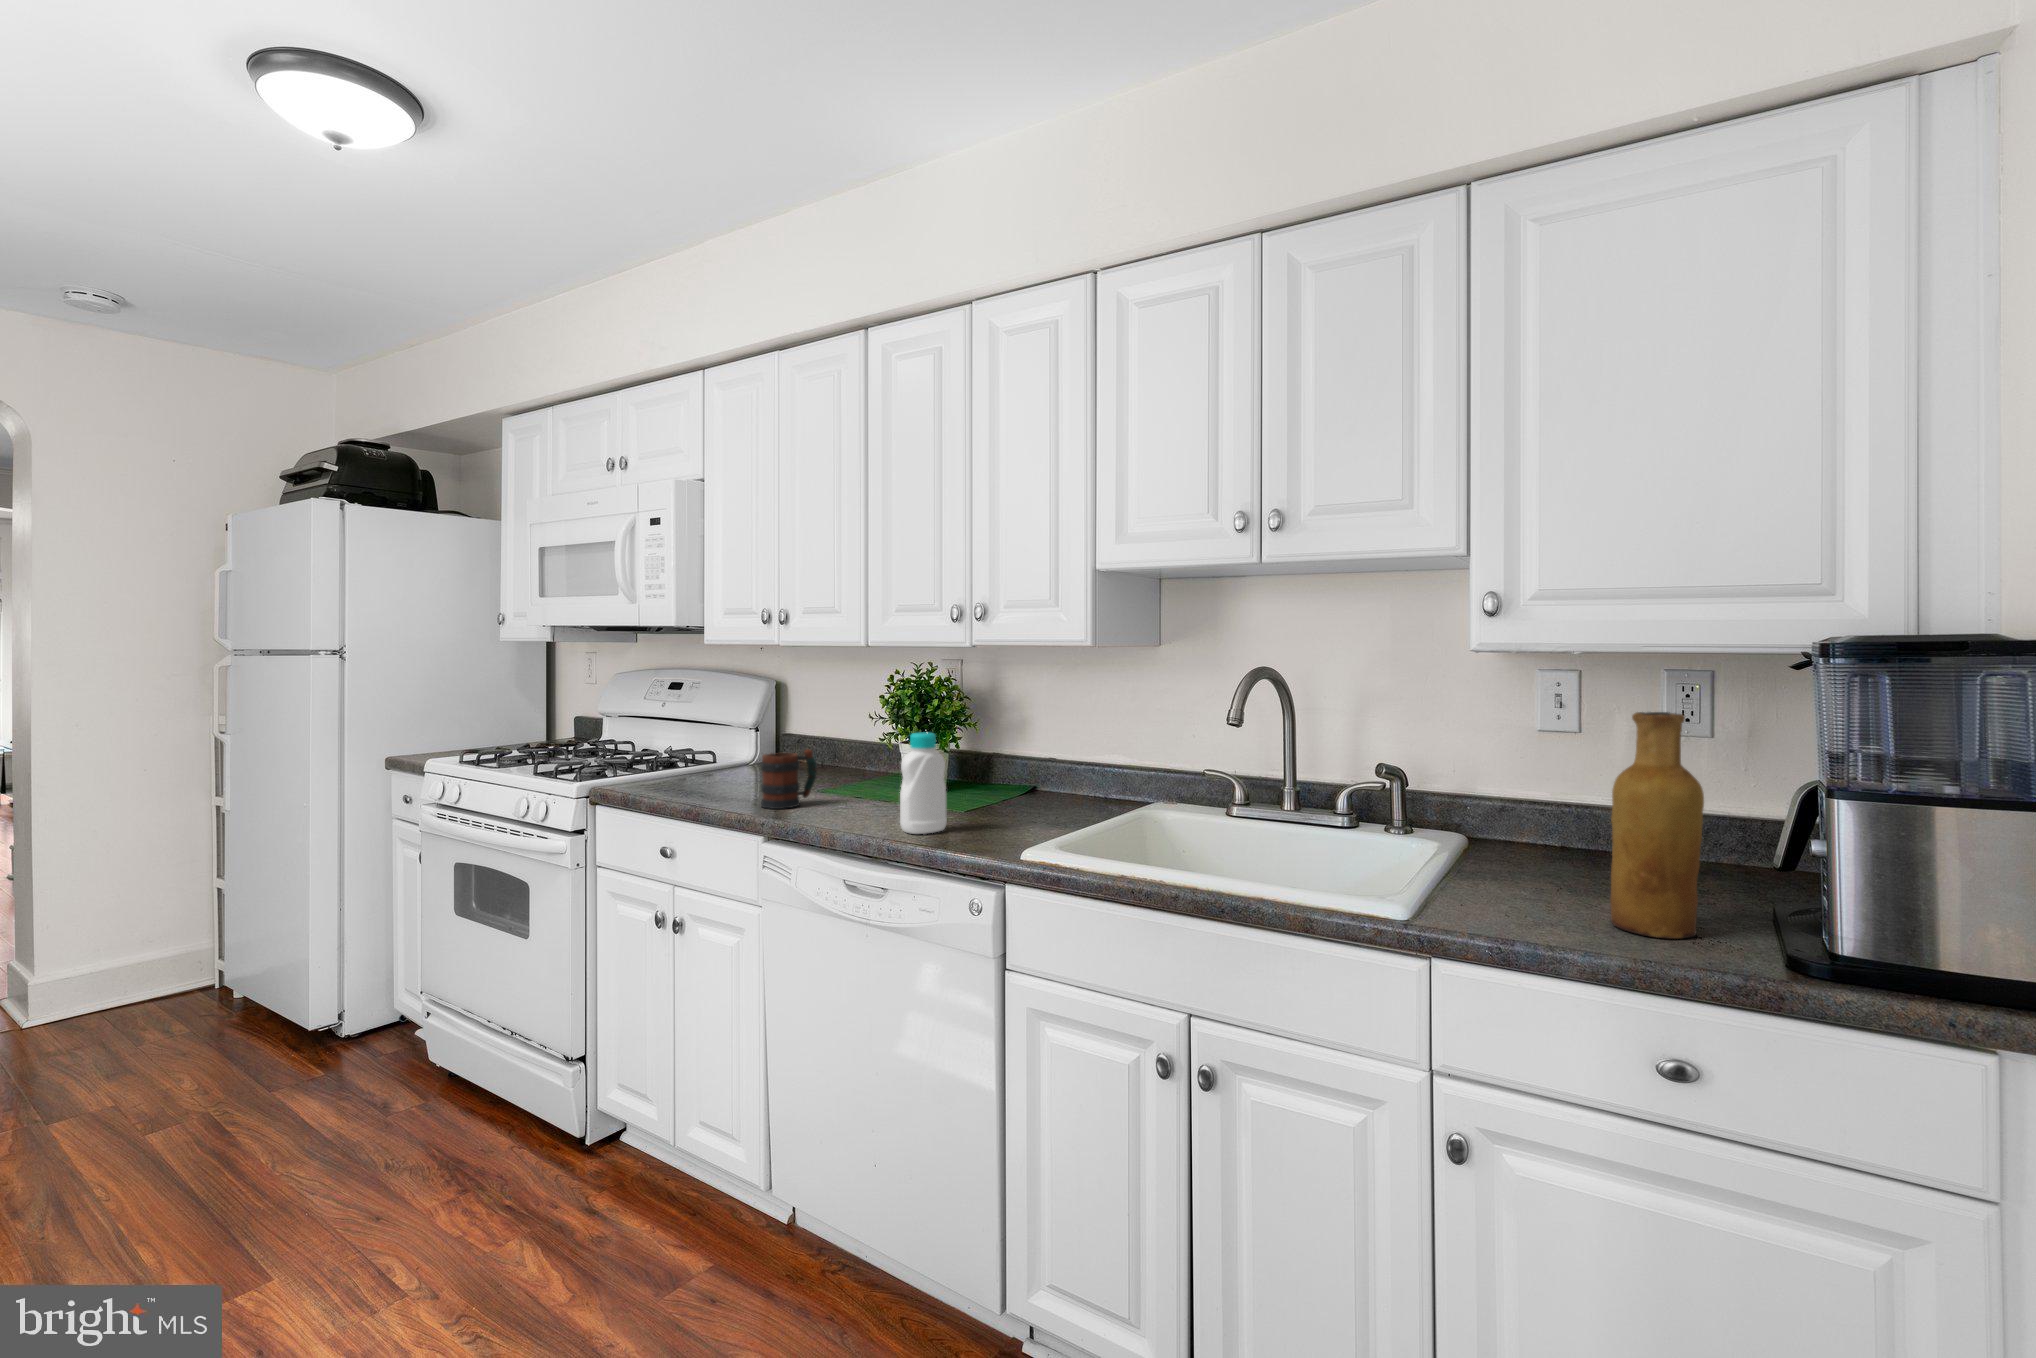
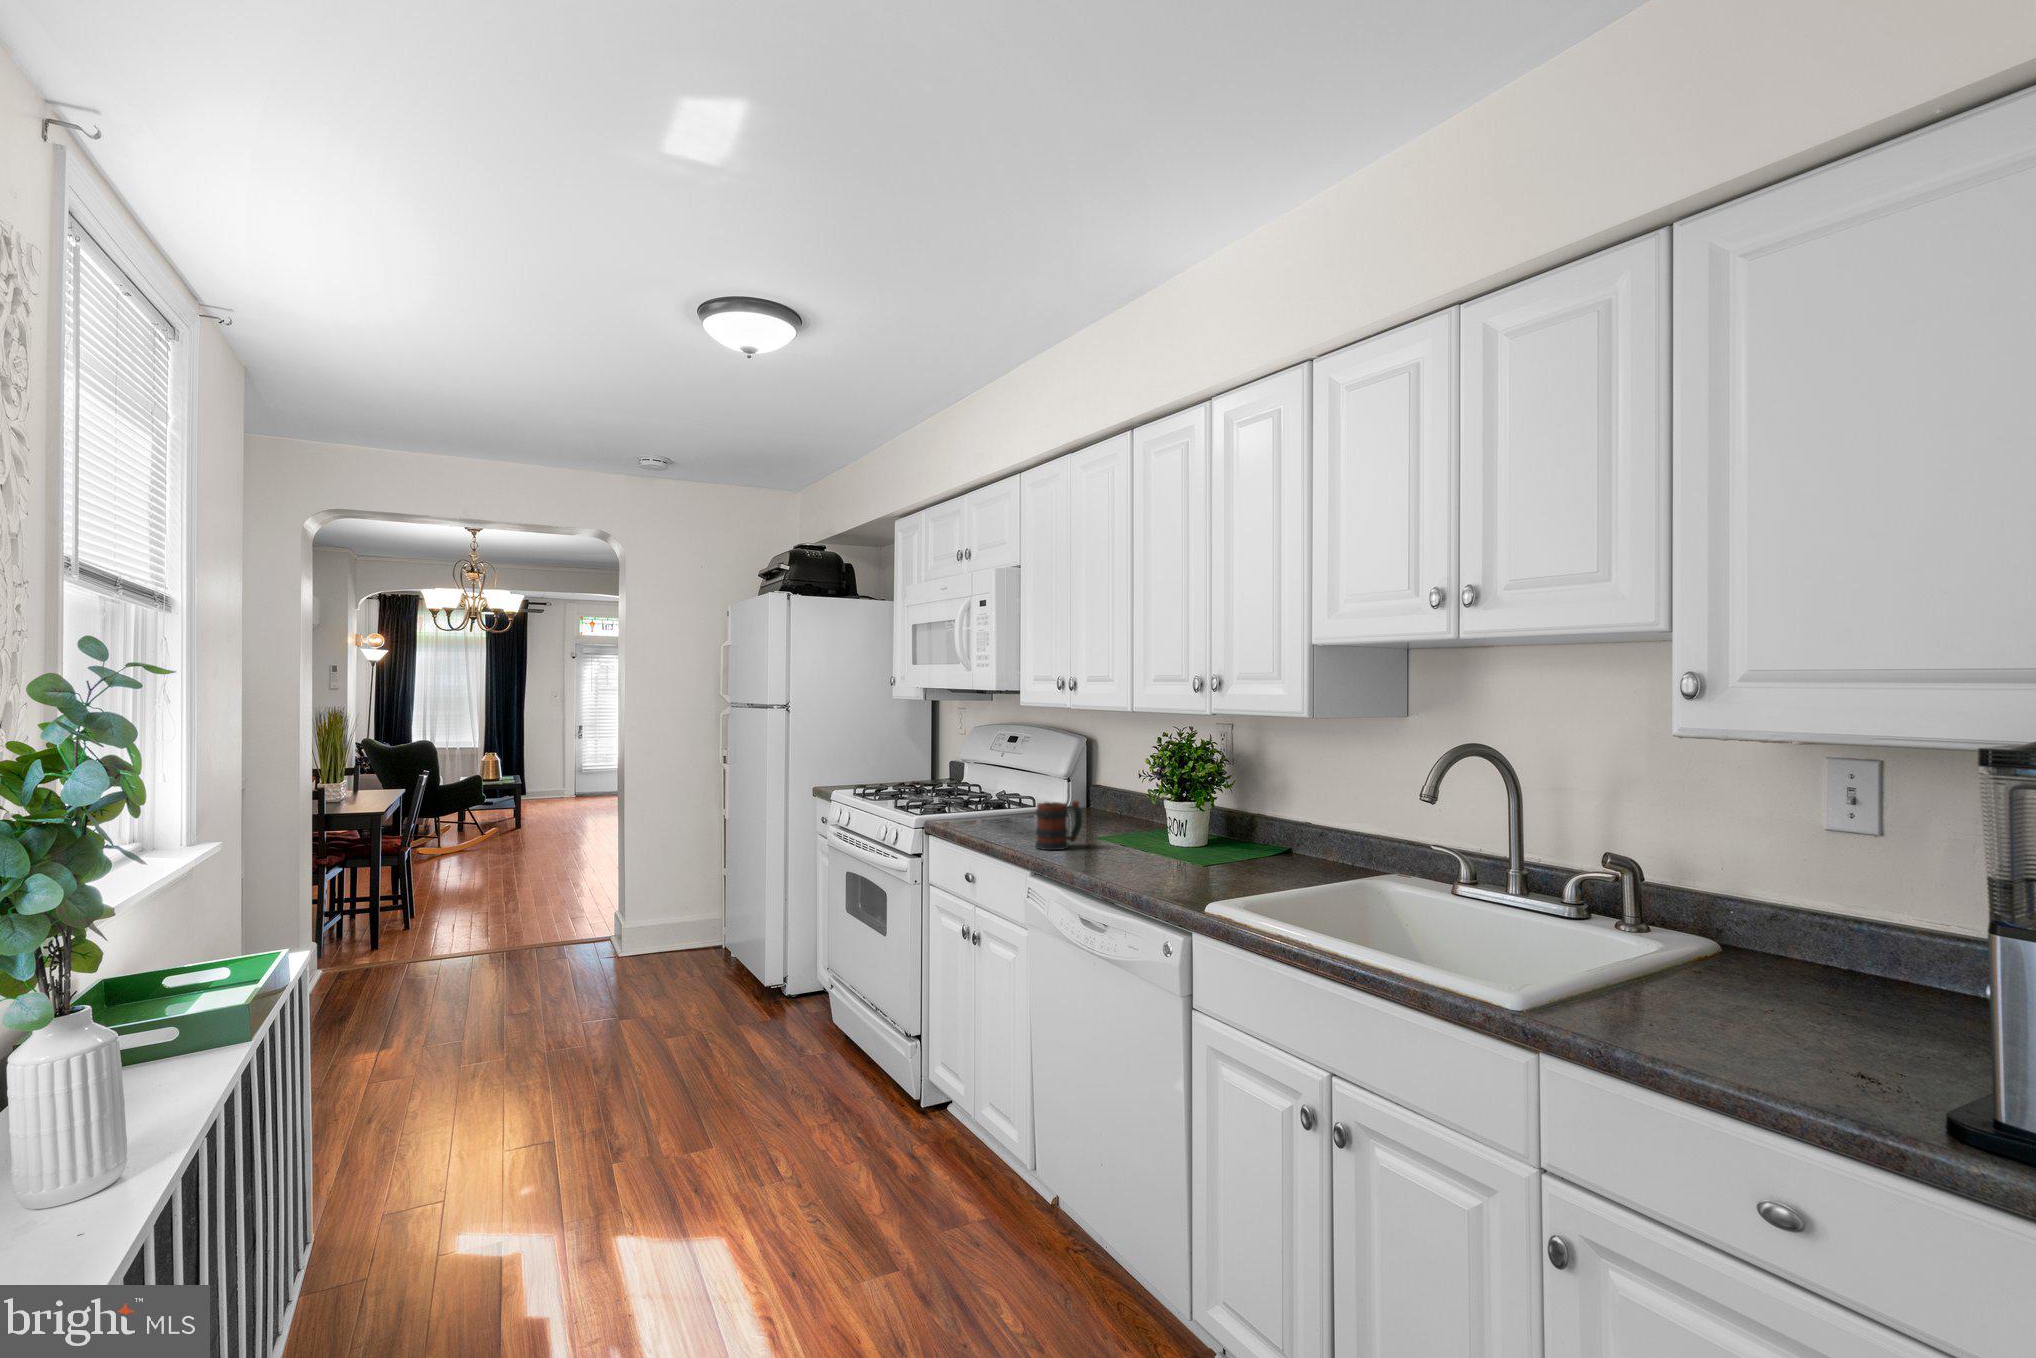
vase: present [1610,712,1704,939] -> none [1767,817,1878,1077]
bottle: present [900,732,947,834] -> none [1126,792,1168,882]

